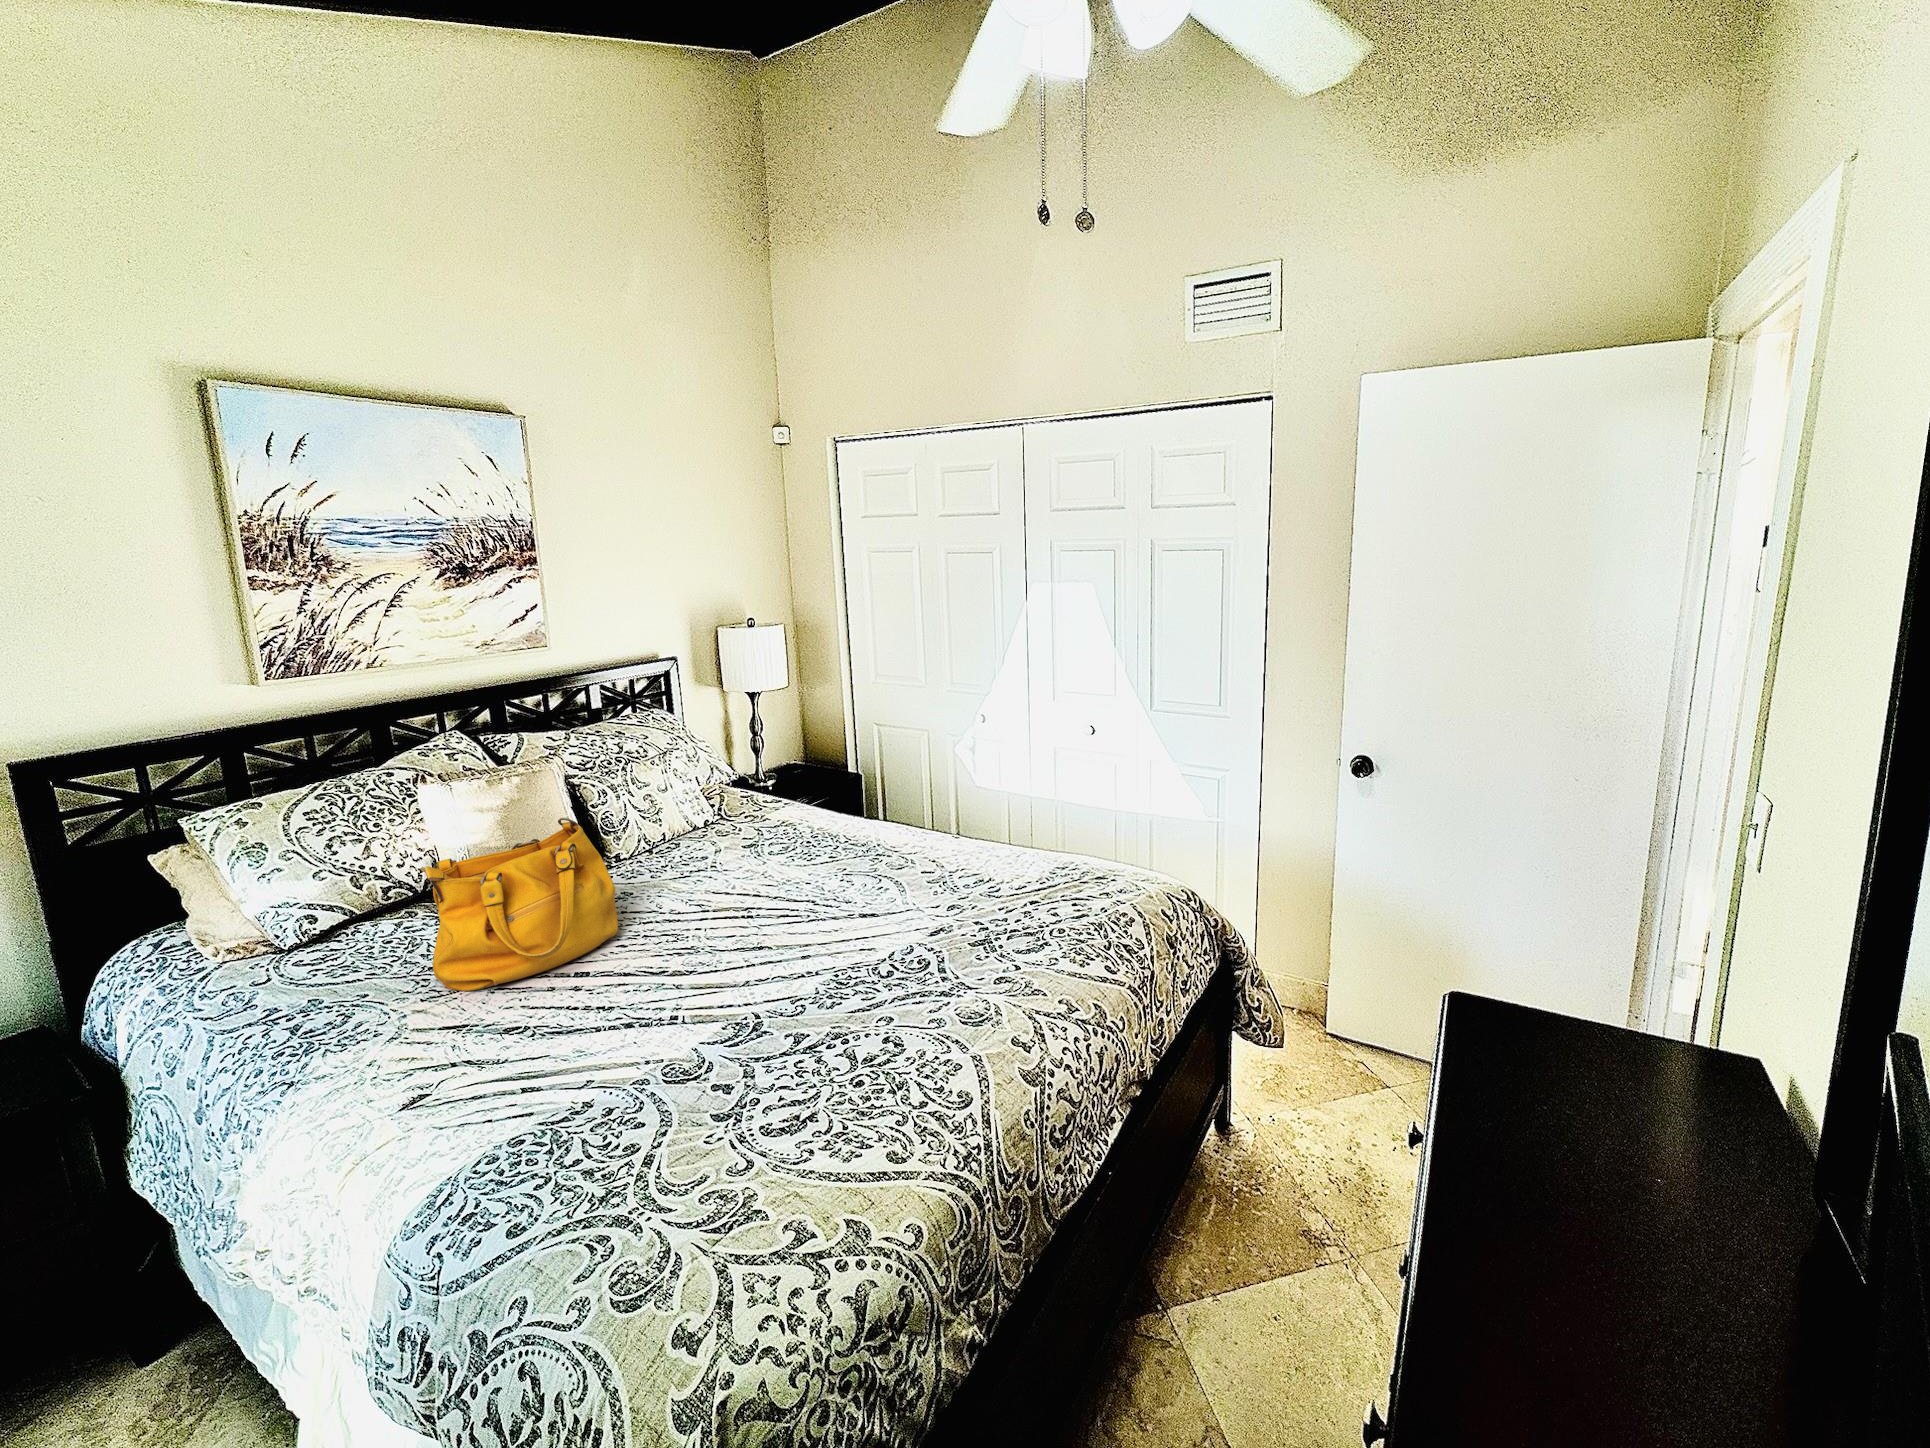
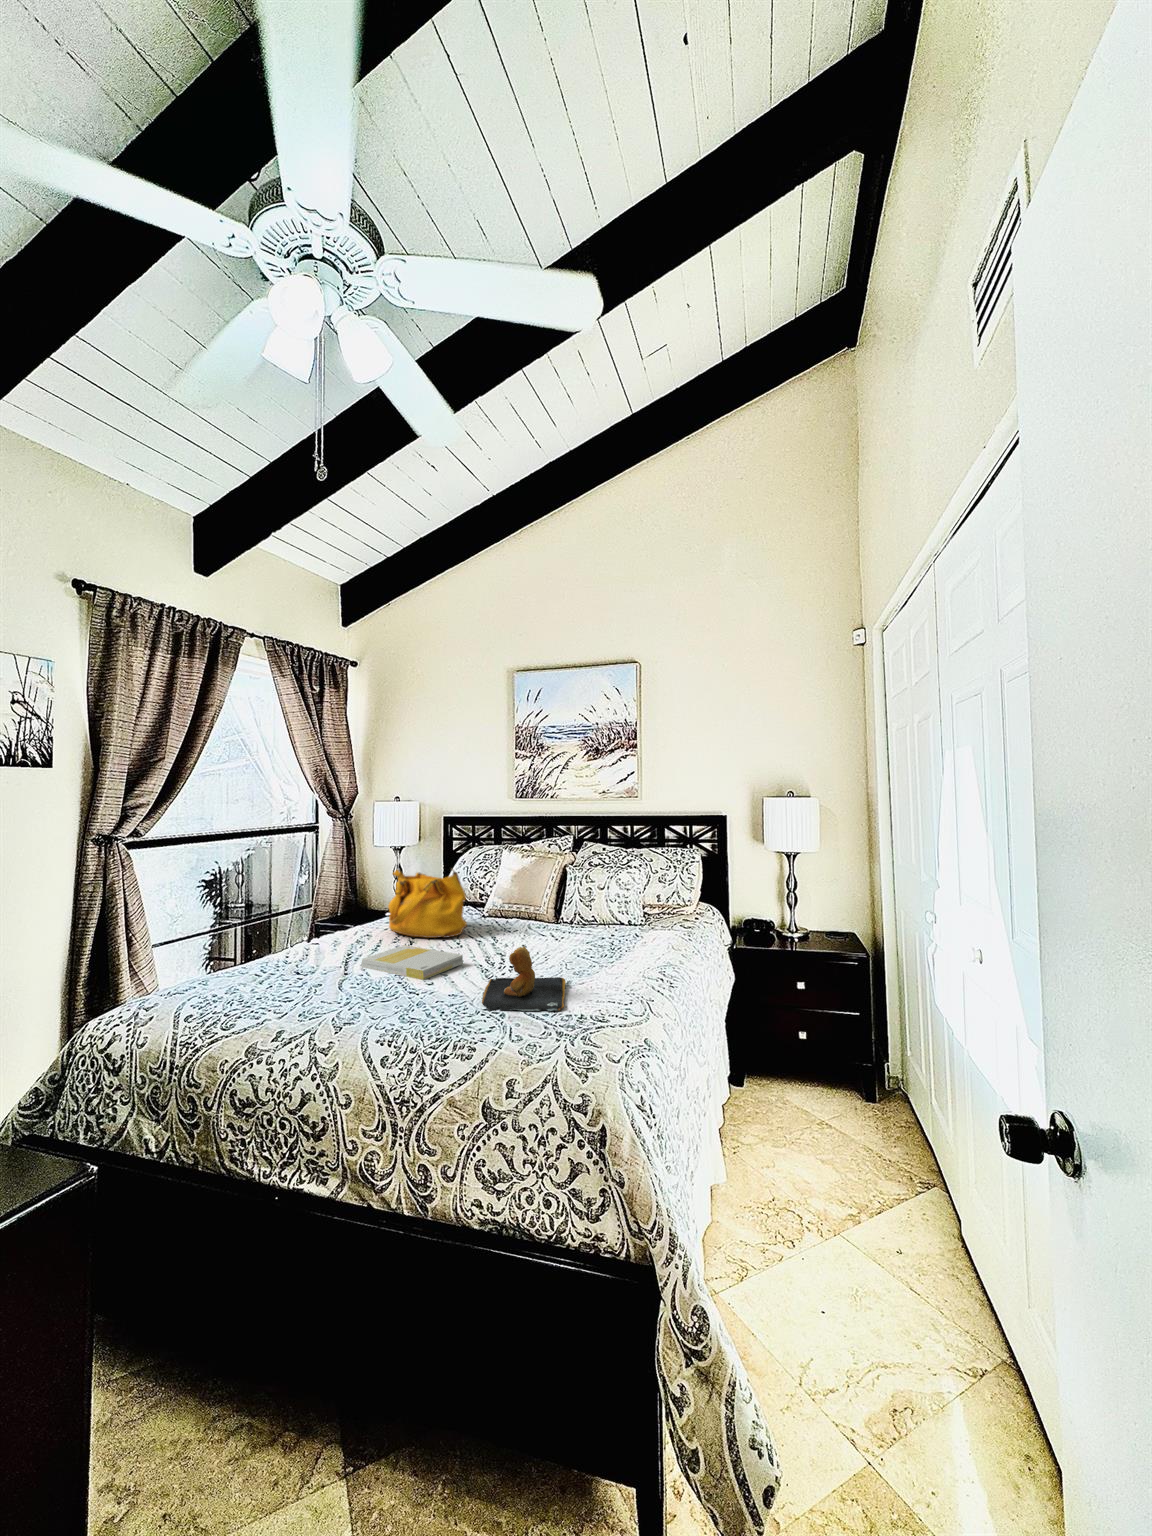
teddy bear: none [897,834,1028,910] -> present [482,947,566,1011]
book: none [677,908,850,1002] -> present [362,945,463,980]

